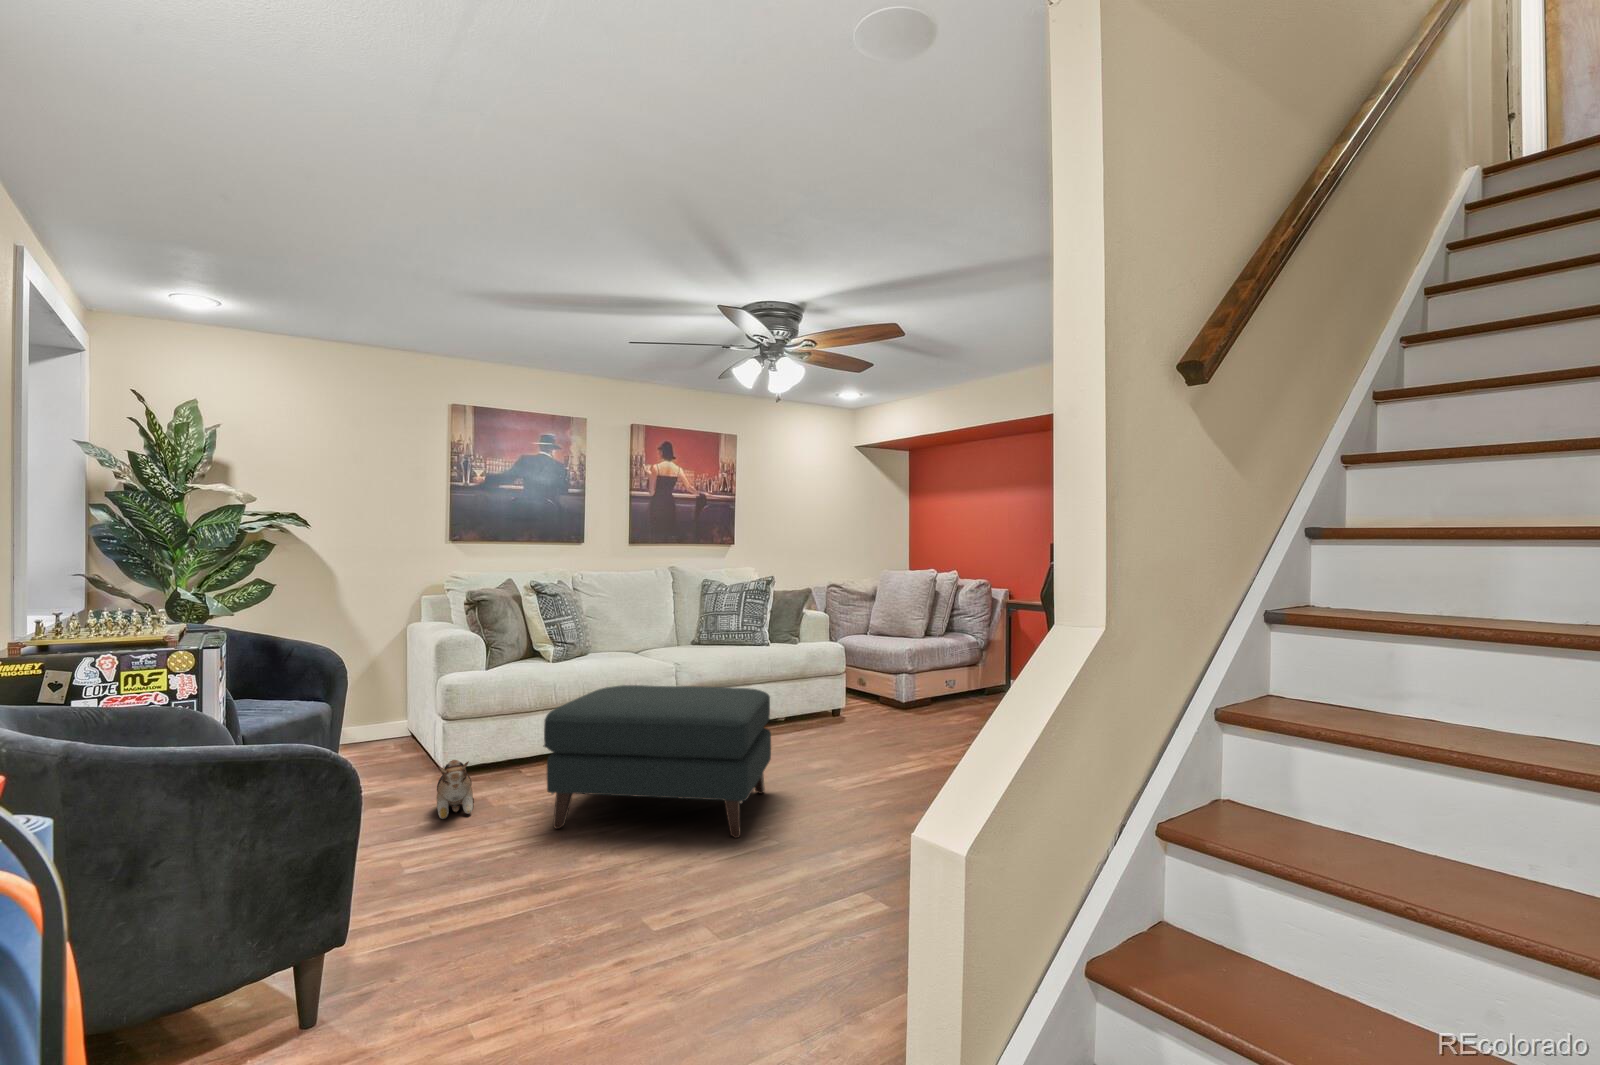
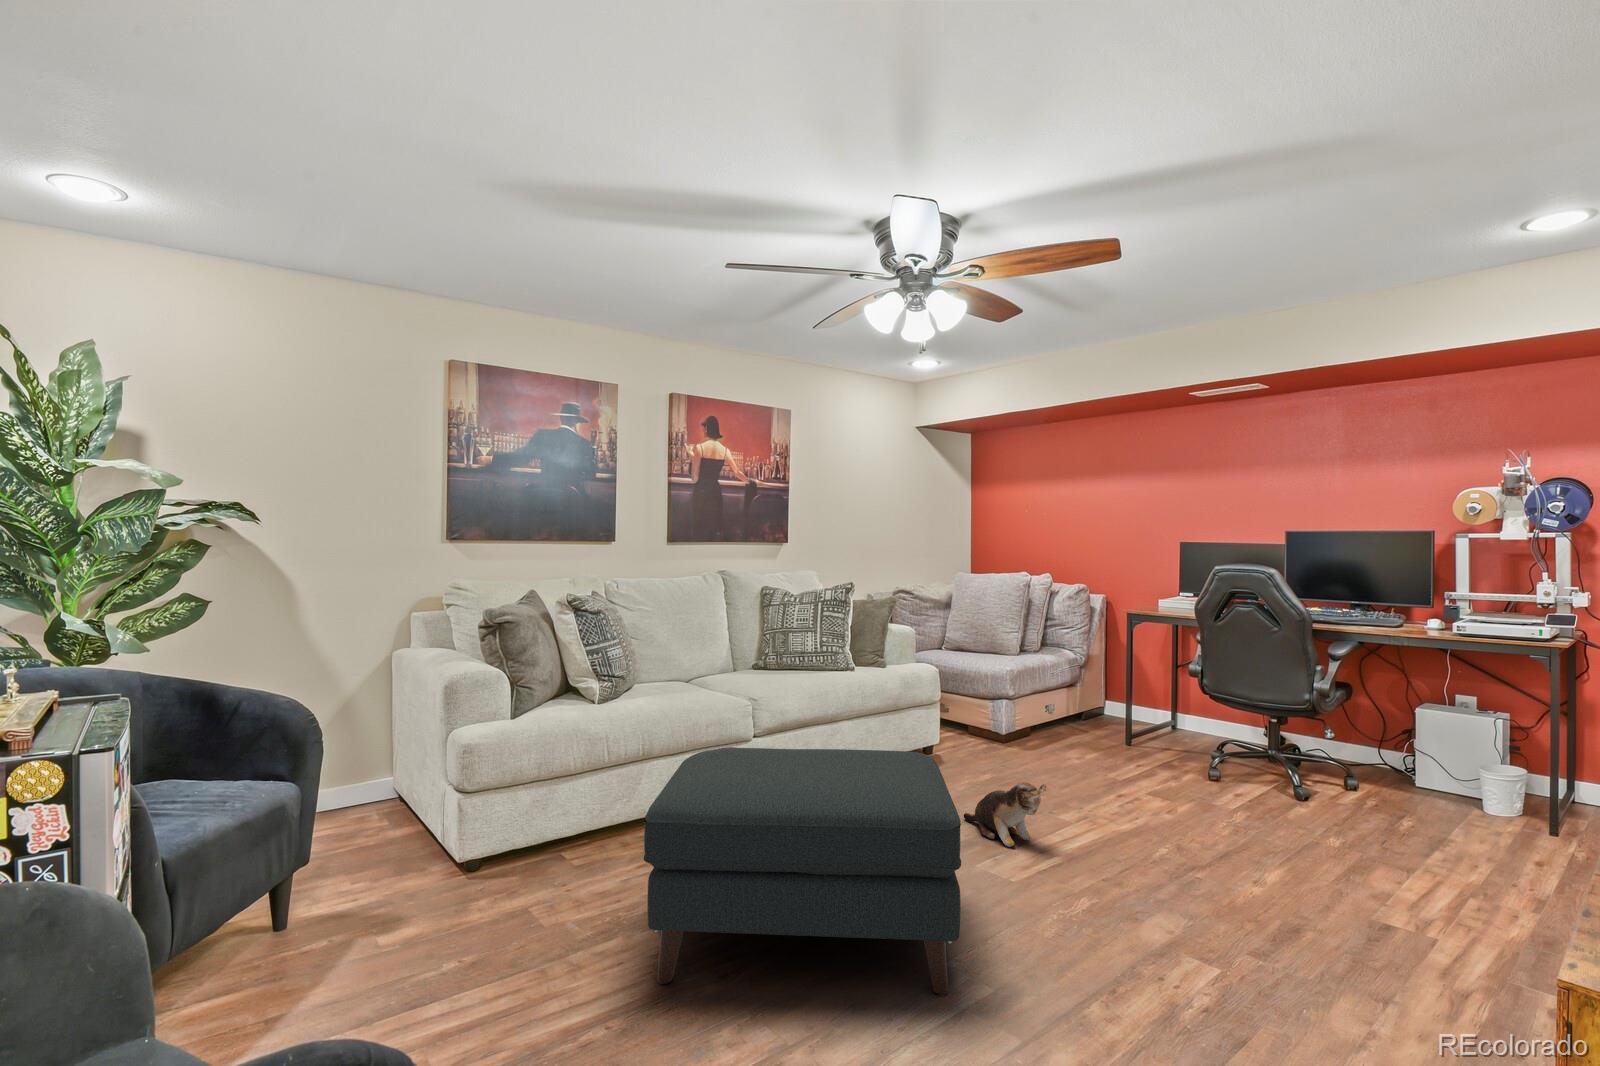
plush toy: present [437,760,474,819] -> present [964,782,1047,847]

